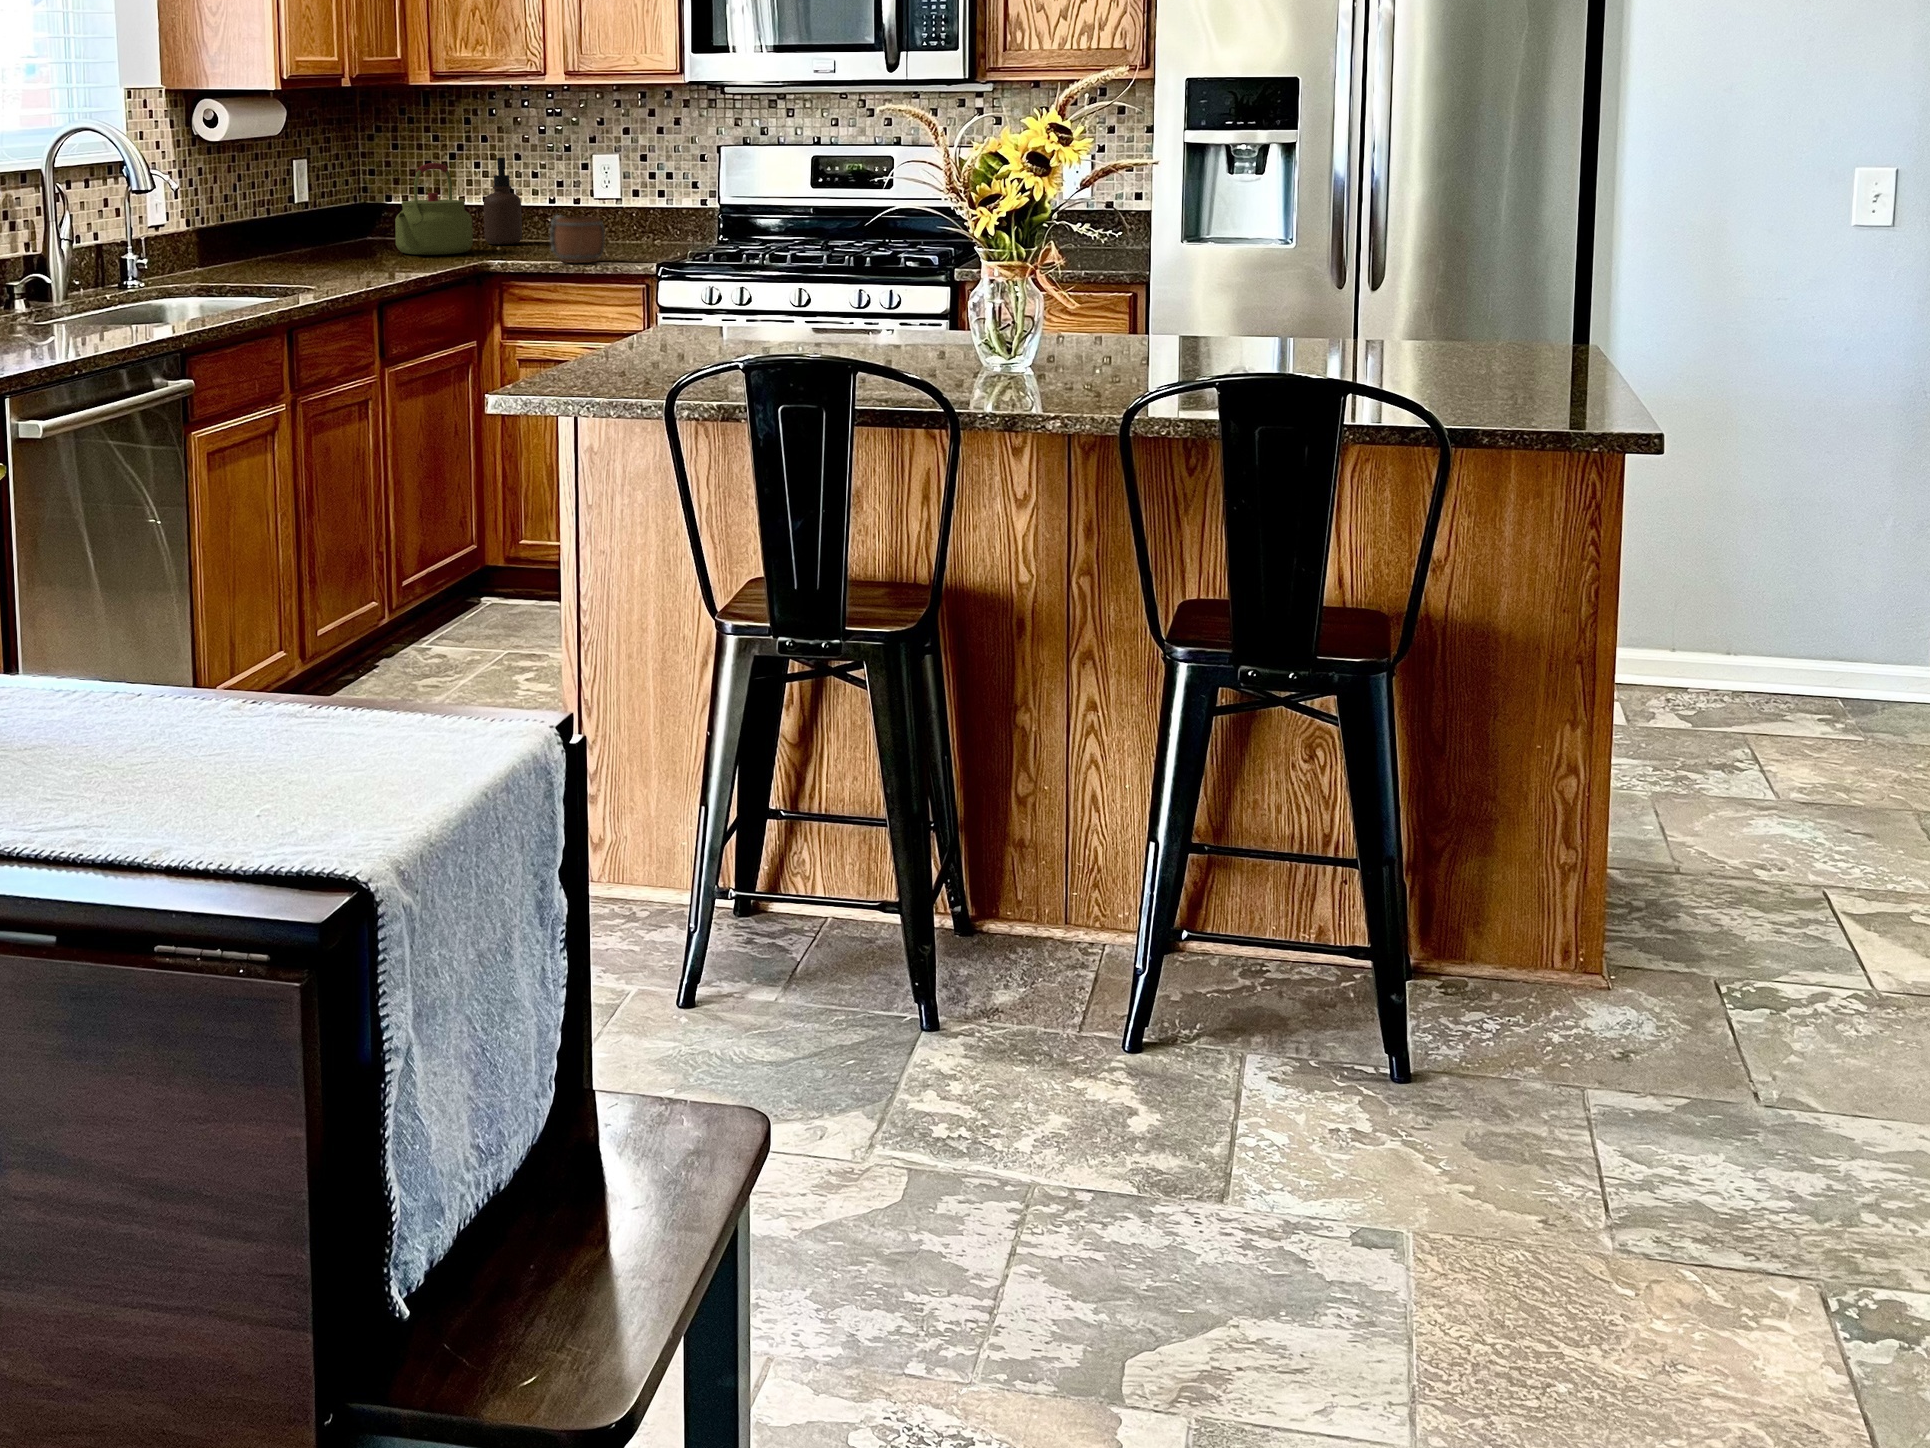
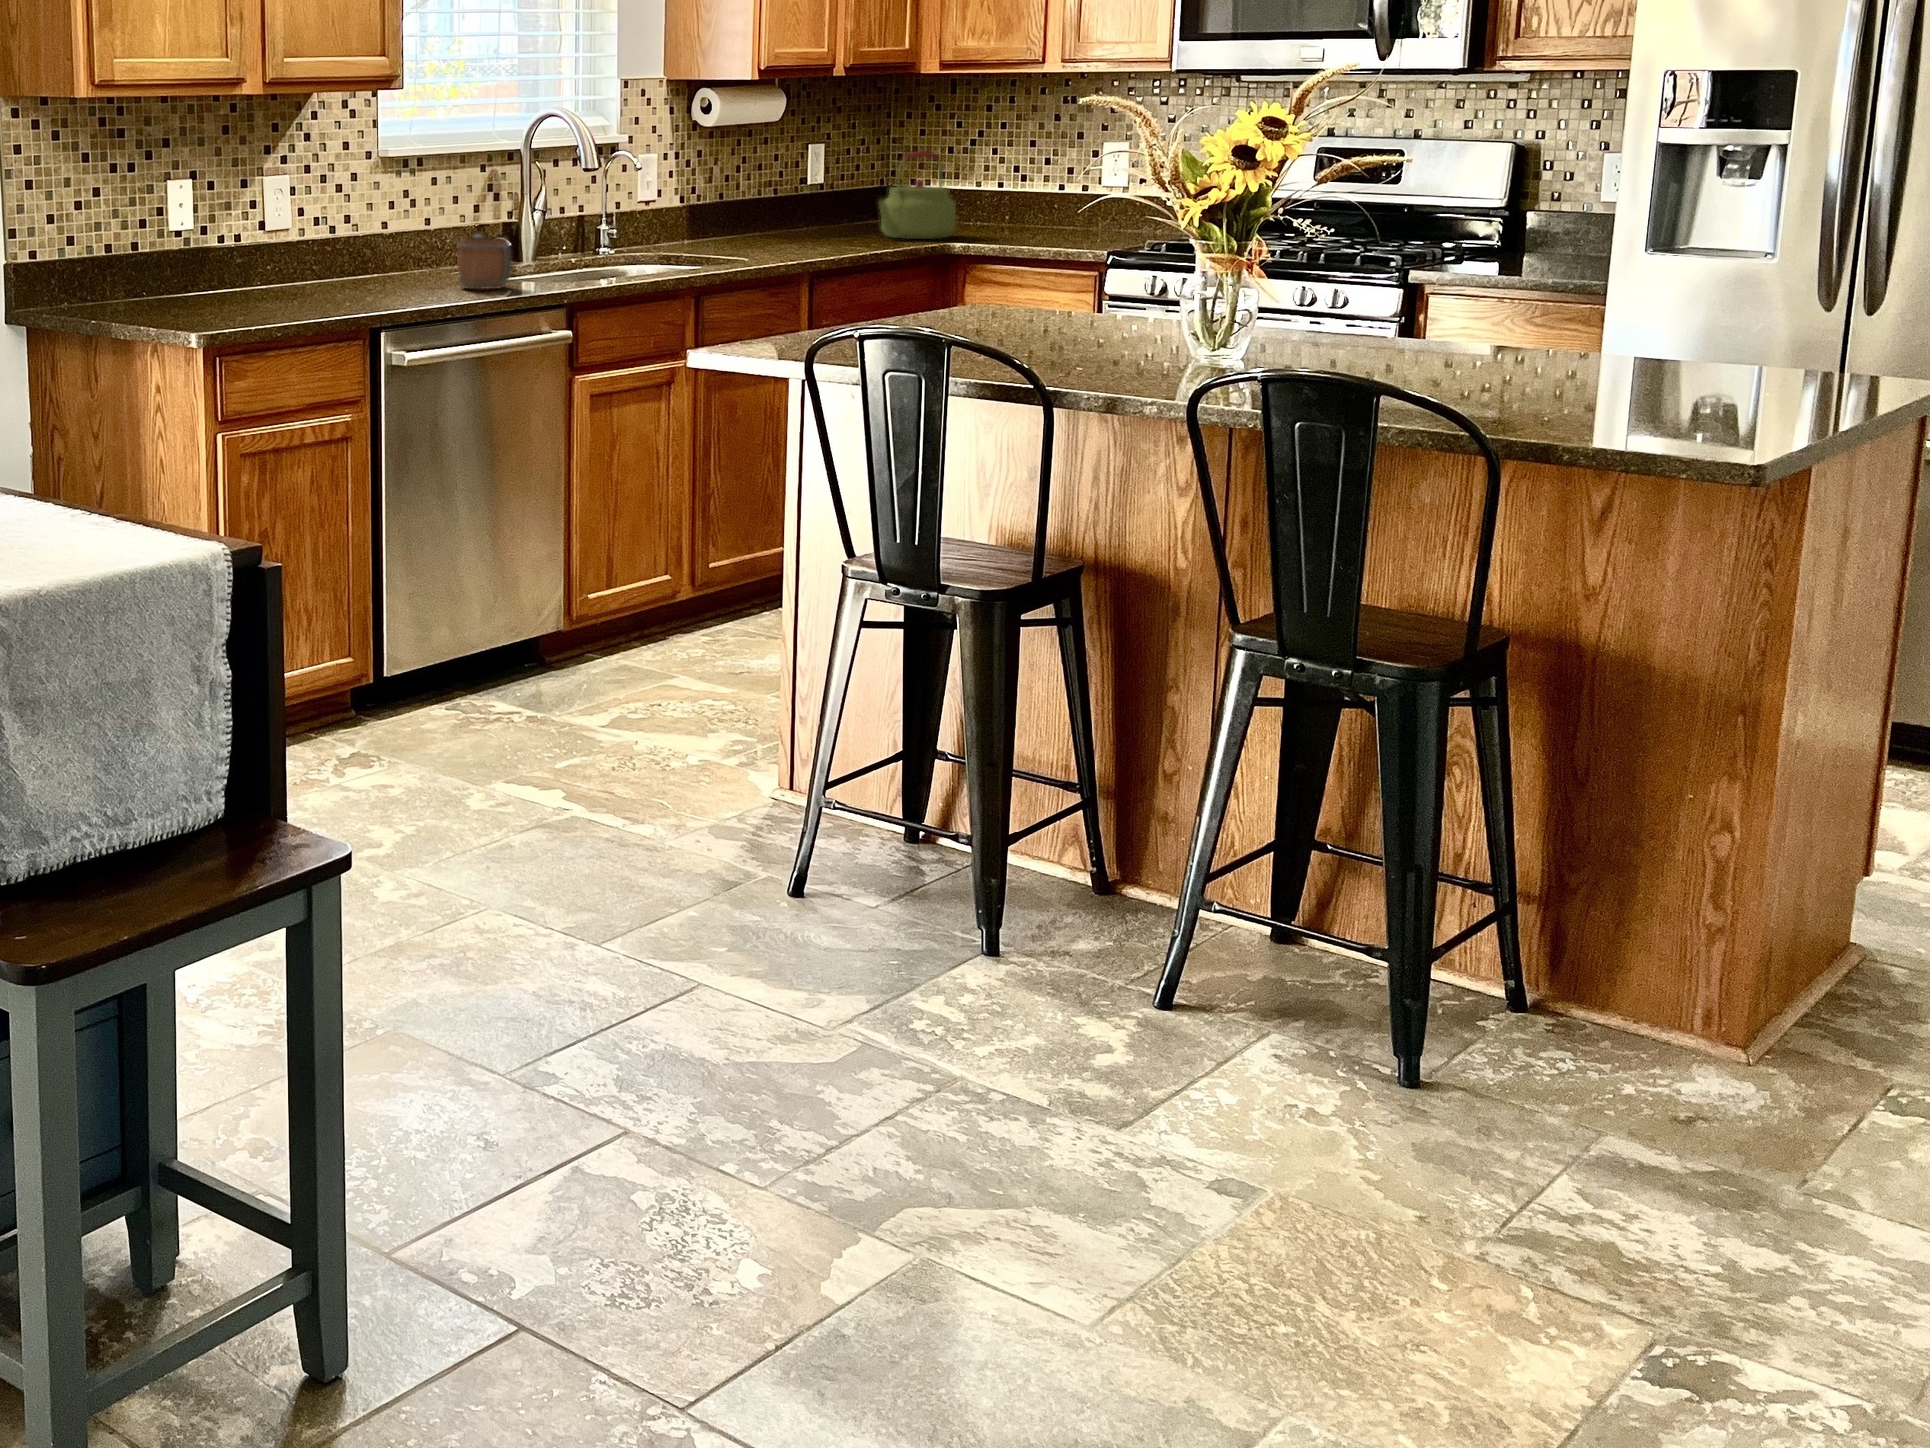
soap dispenser: present [484,158,522,245] -> none [981,147,1020,233]
mug: present [550,215,605,263] -> present [457,235,511,289]

